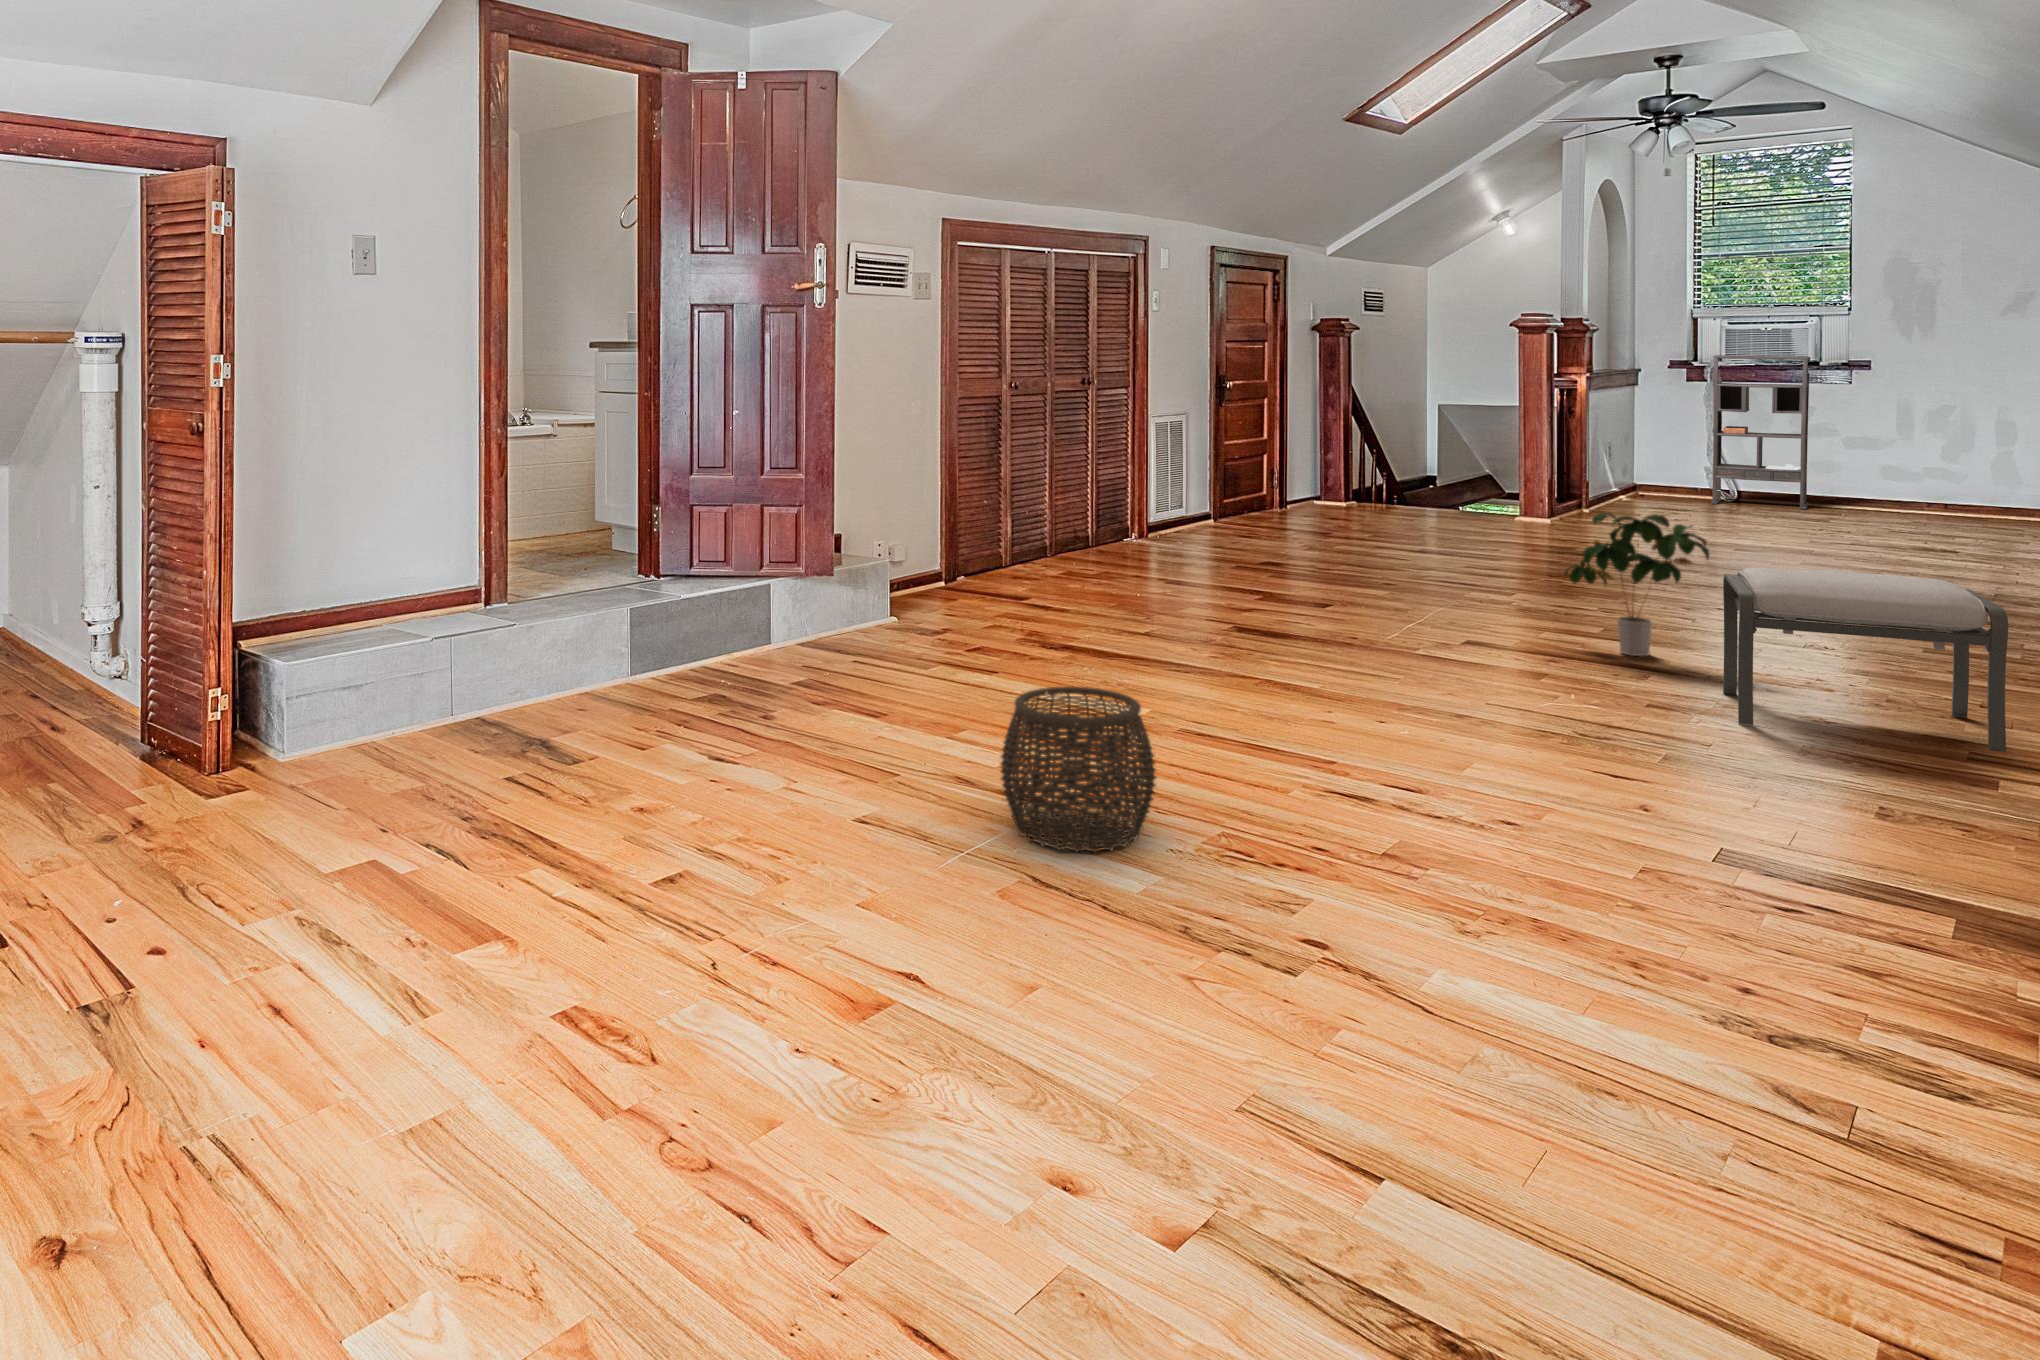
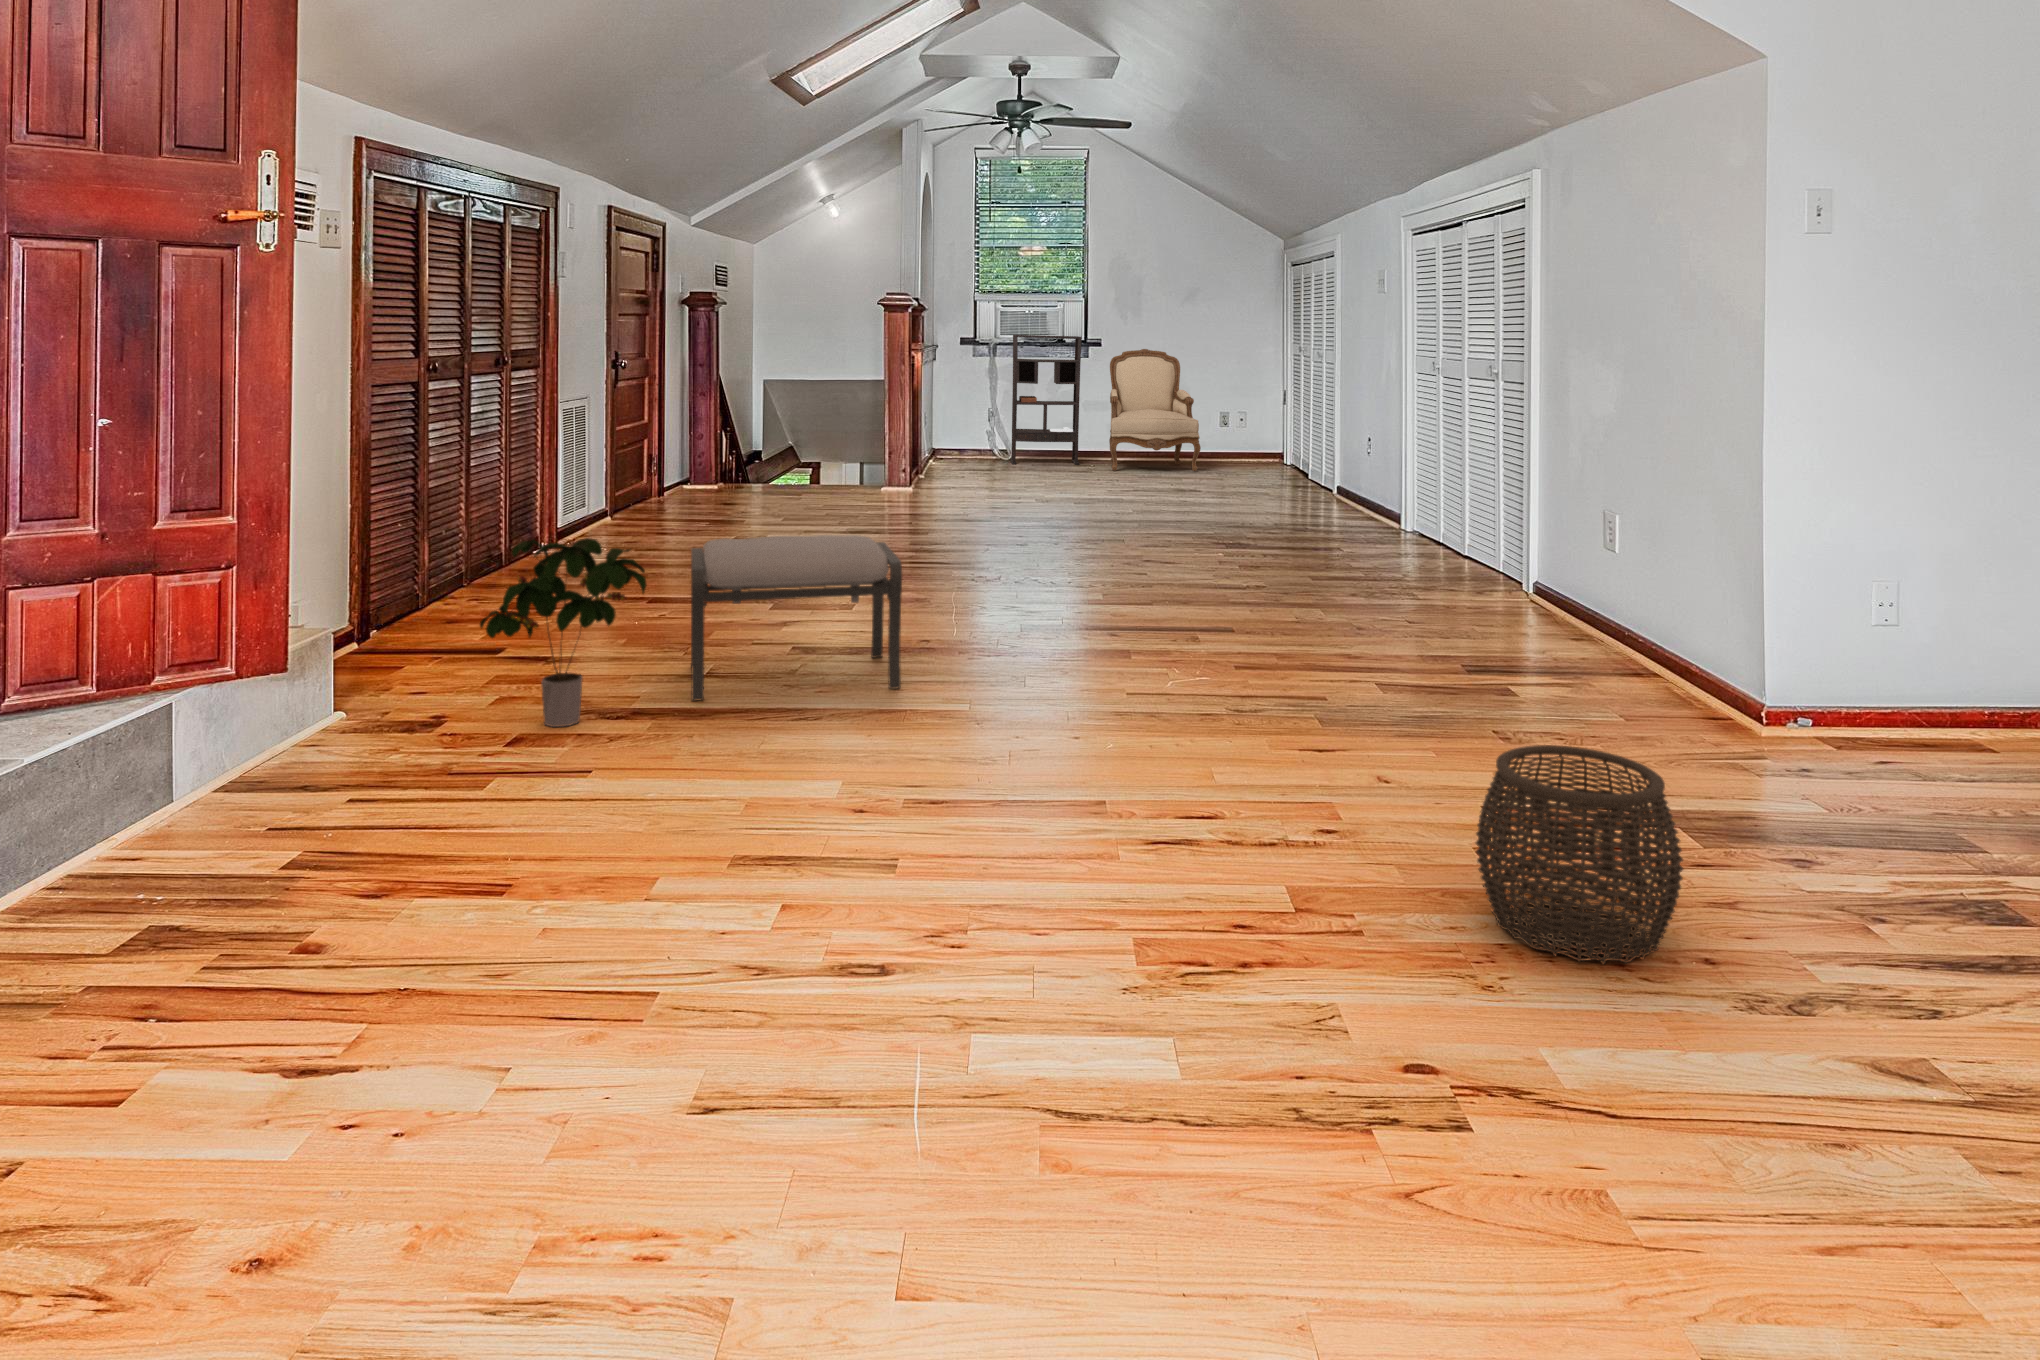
armchair: none [1838,372,1980,527] -> present [1109,349,1201,471]
potted plant: present [1565,513,1709,656] -> present [480,538,647,727]
ottoman: present [1723,568,2008,752] -> present [691,535,902,701]
woven basket: present [1000,687,1156,852] -> present [1476,745,1683,964]

